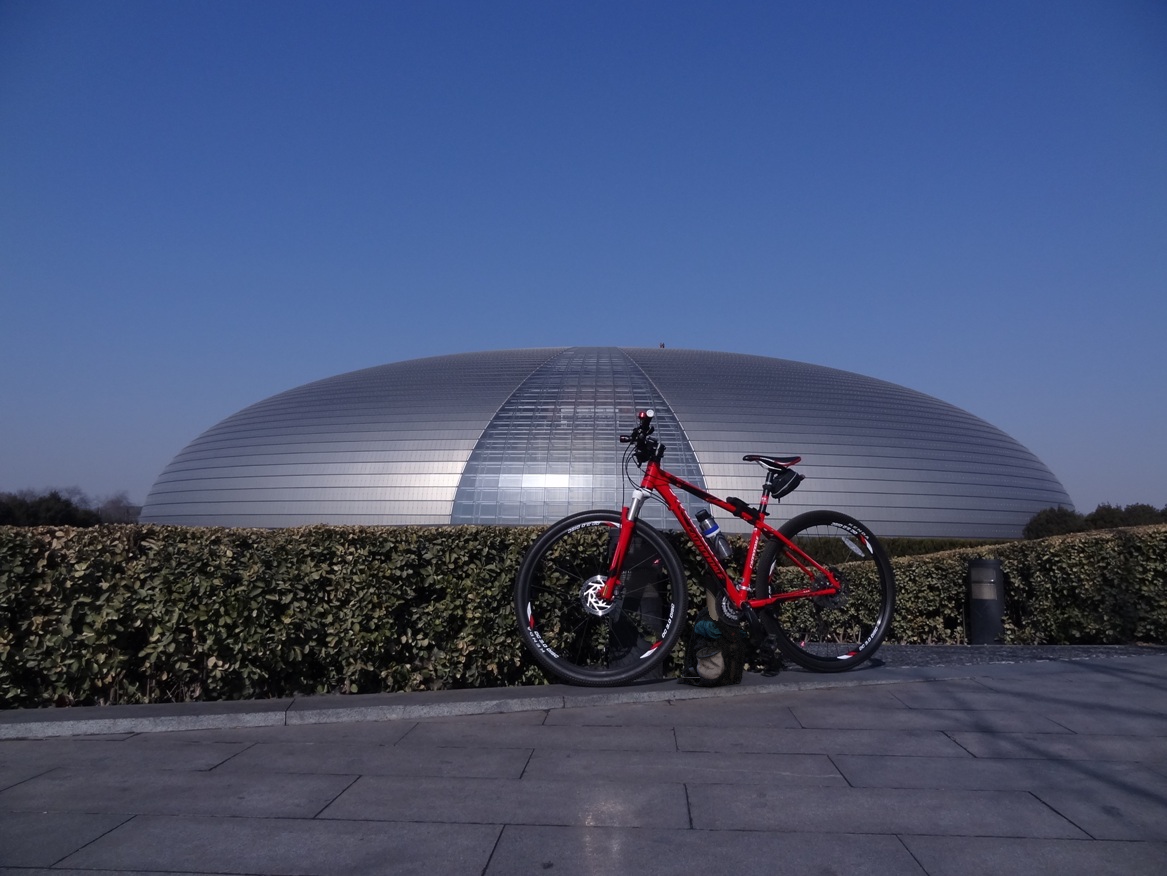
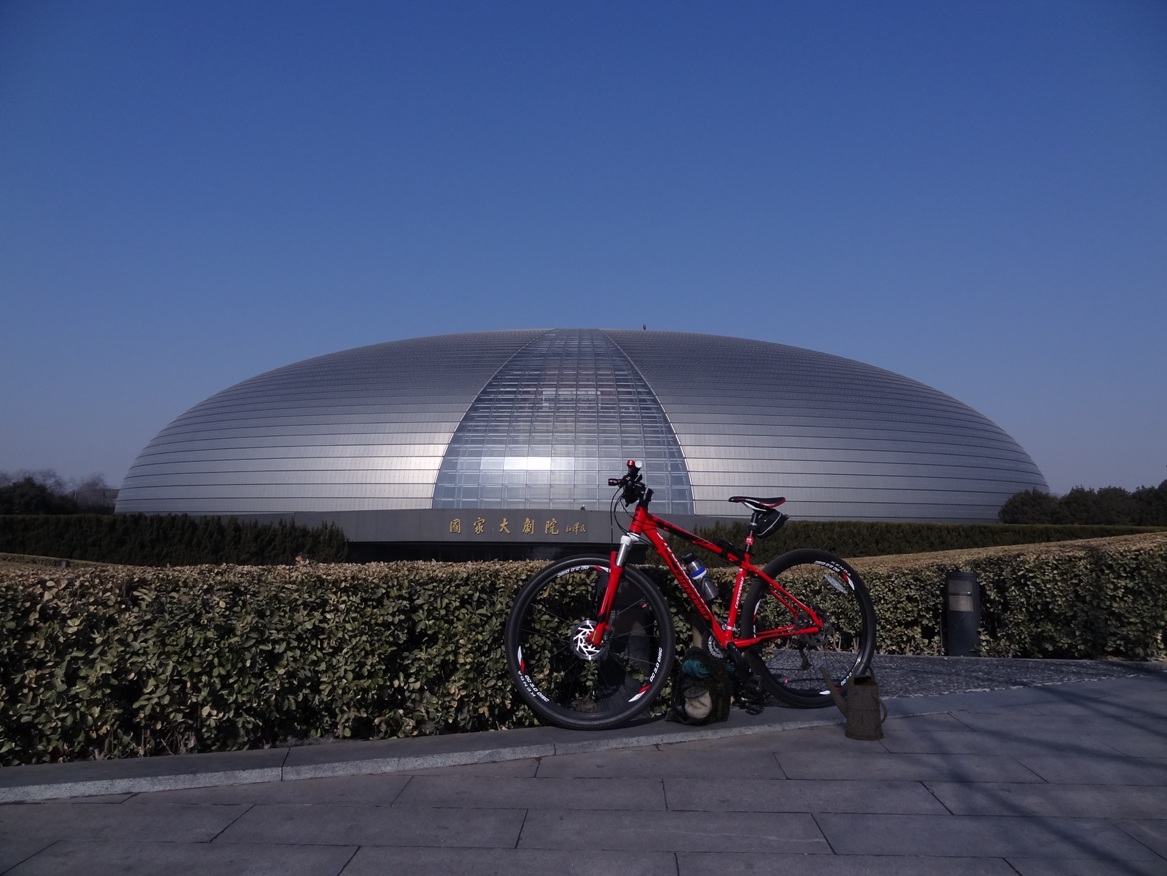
watering can: none [834,621,903,699] -> present [819,662,887,740]

